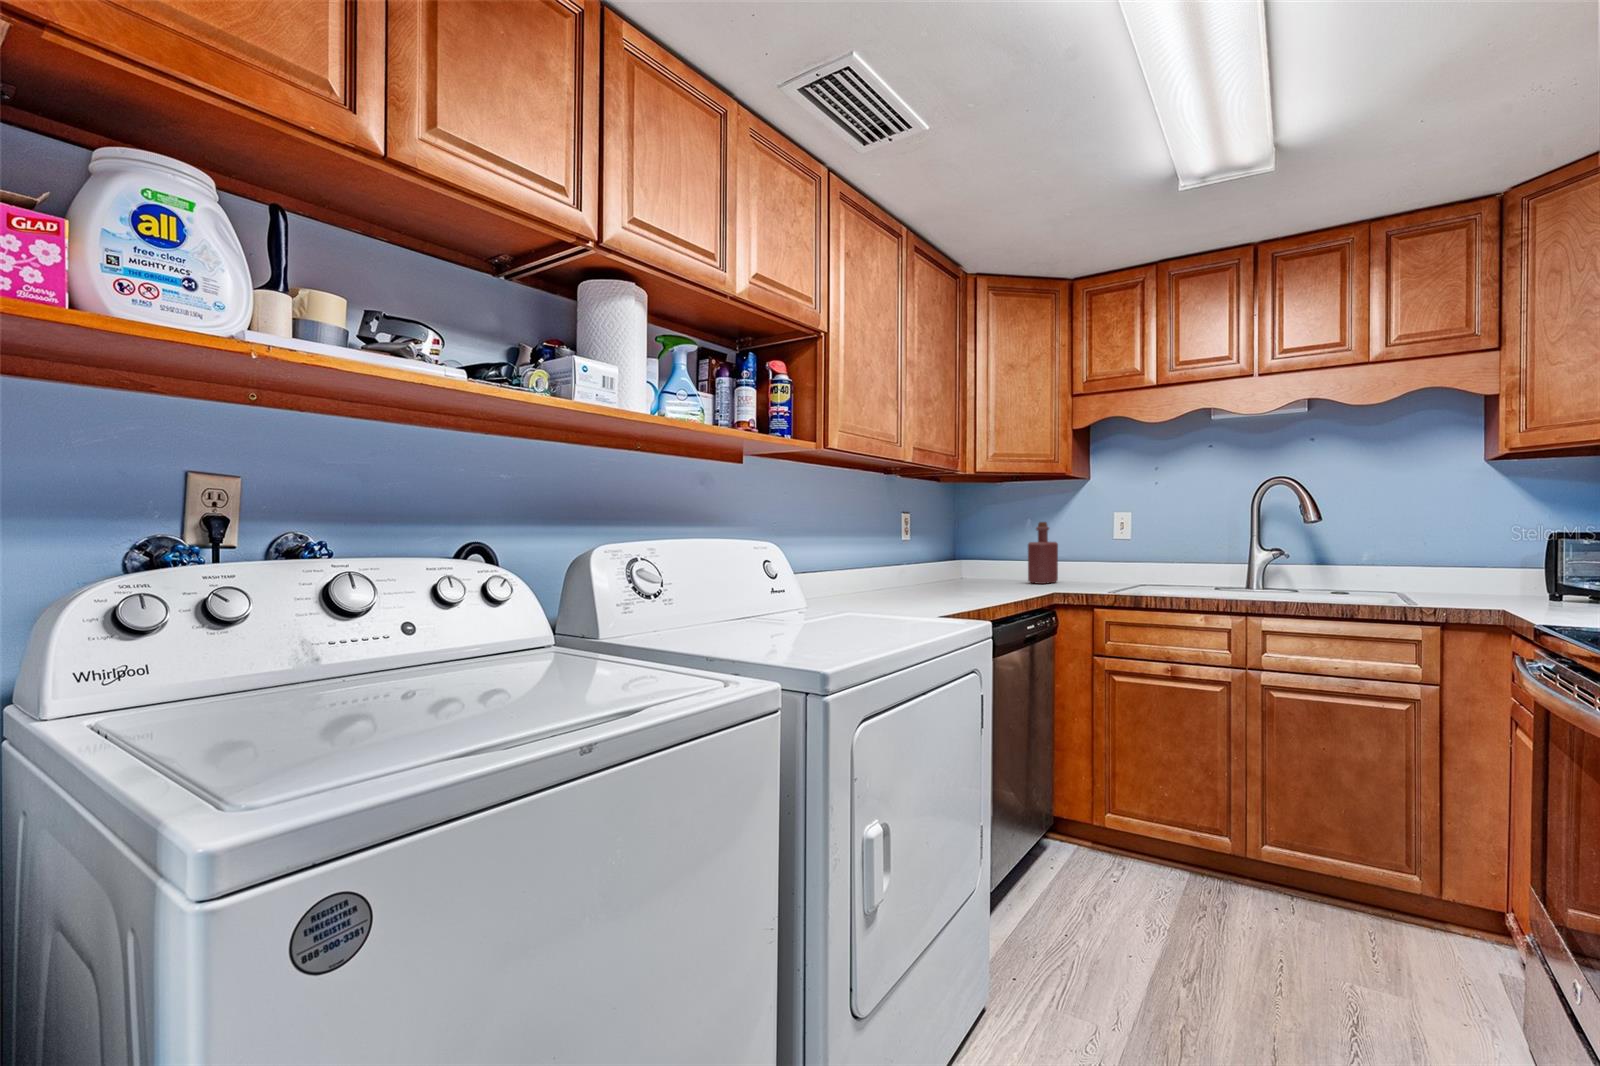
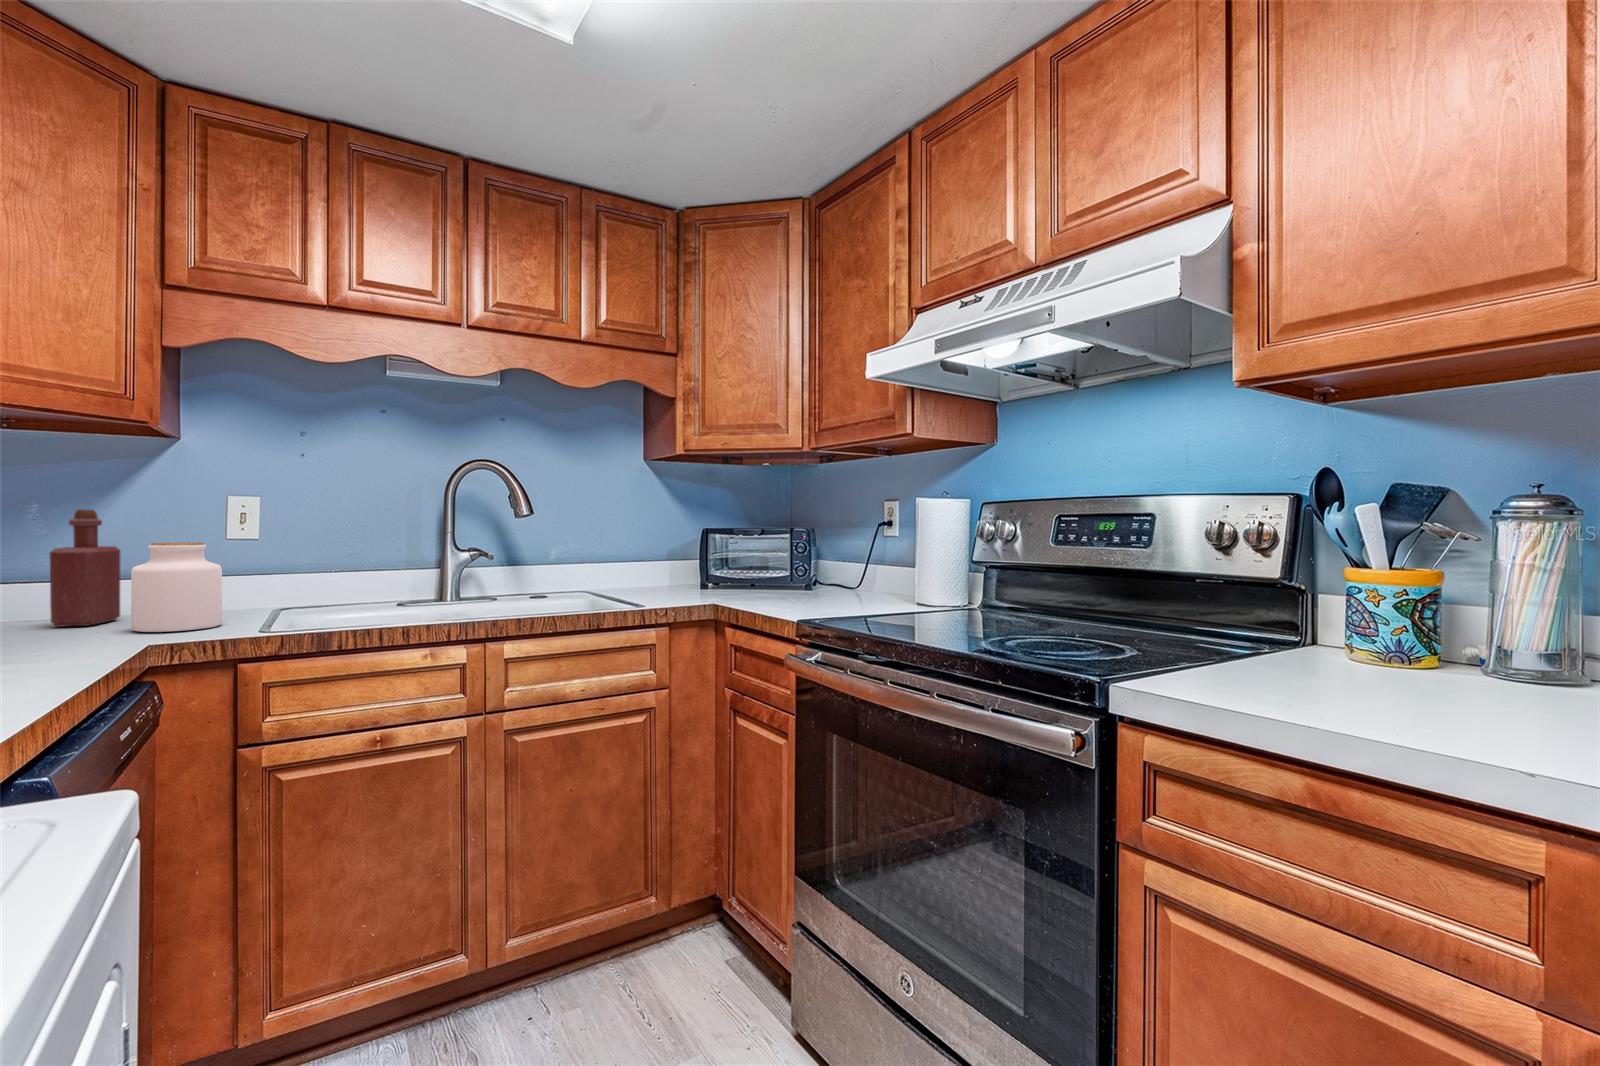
jar: none [1055,540,1097,589] -> present [131,542,222,632]

